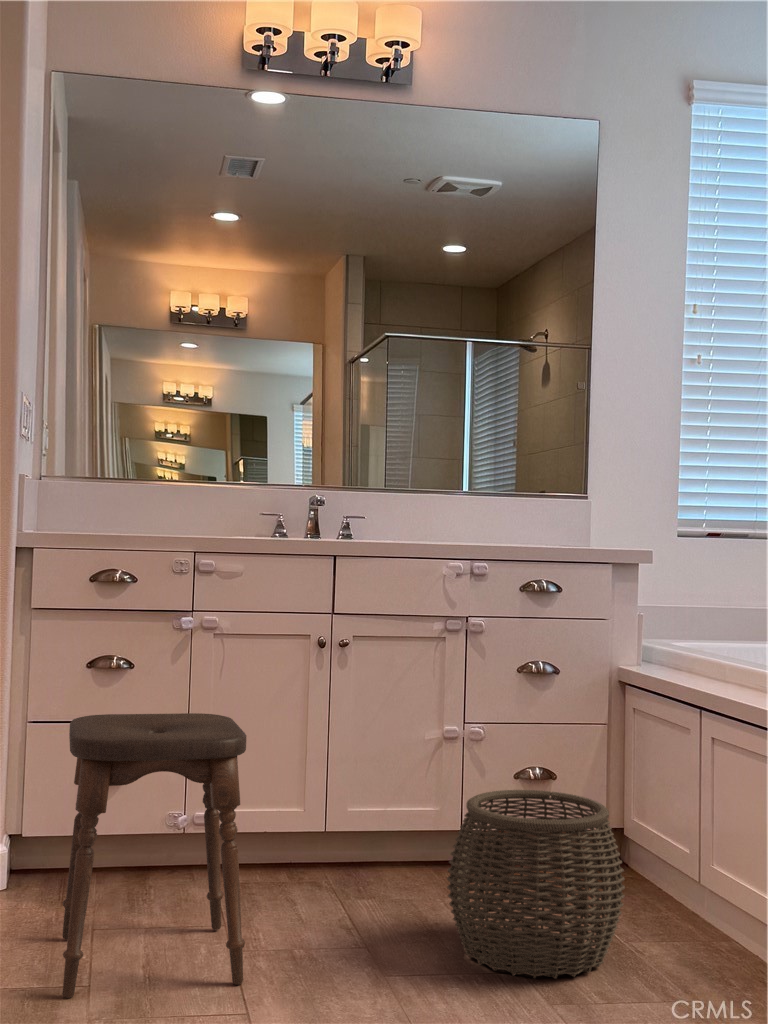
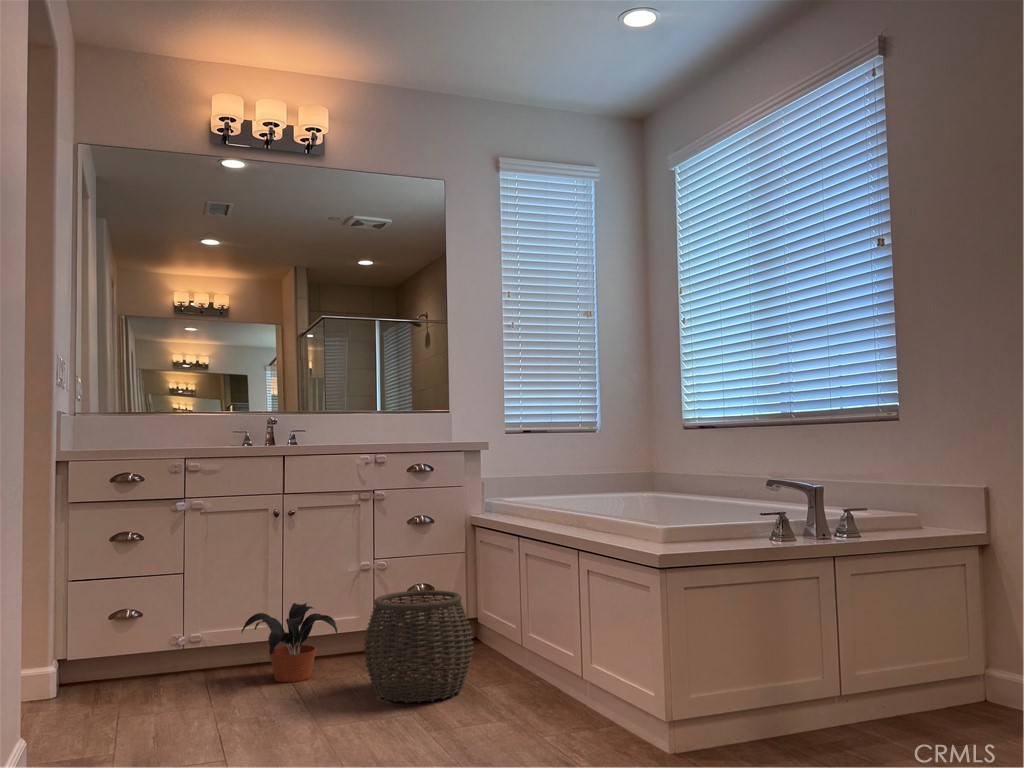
stool: present [62,713,246,998] -> none [100,560,230,752]
potted plant: none [264,782,406,905] -> present [241,603,337,682]

